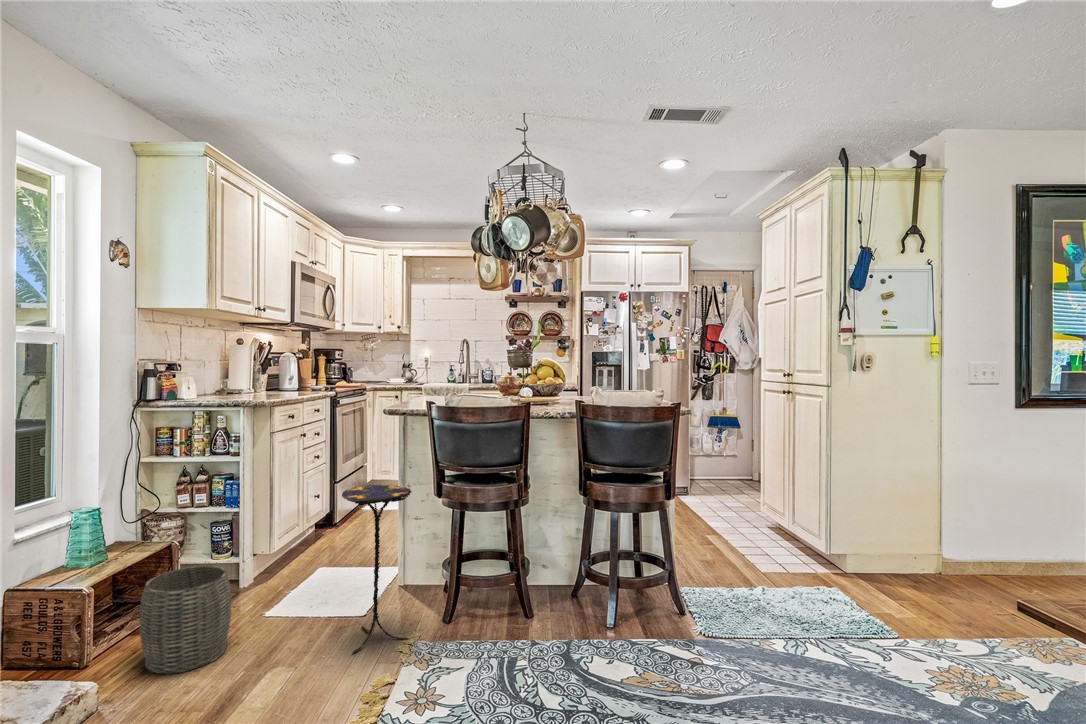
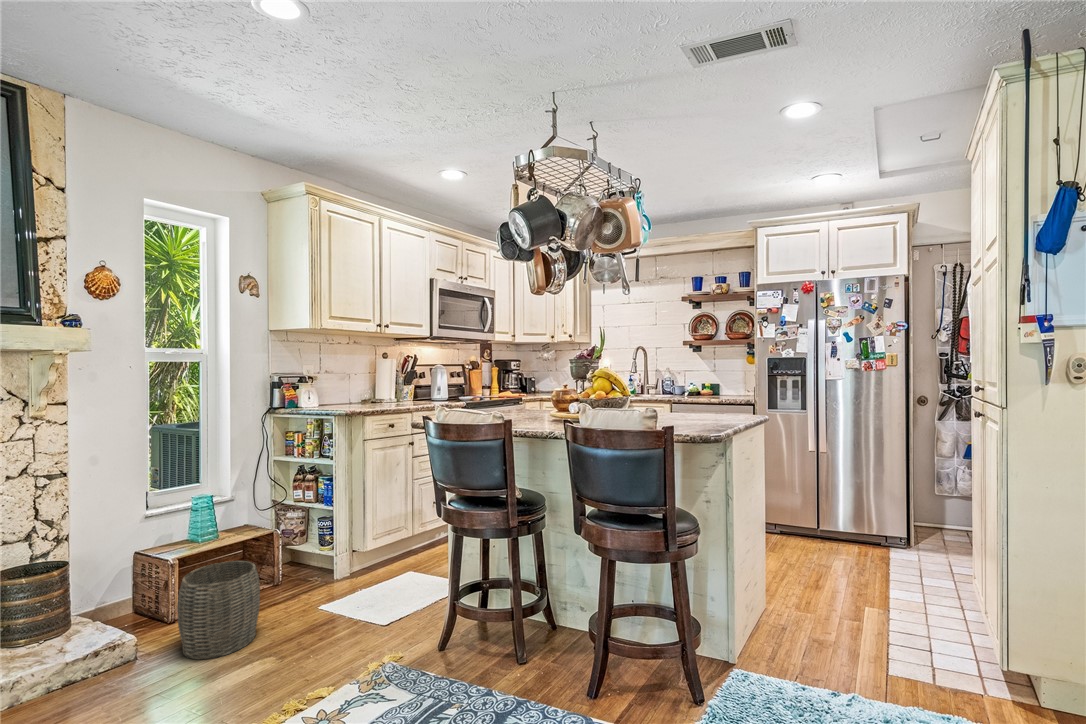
side table: present [342,485,412,653] -> none [312,506,390,686]

